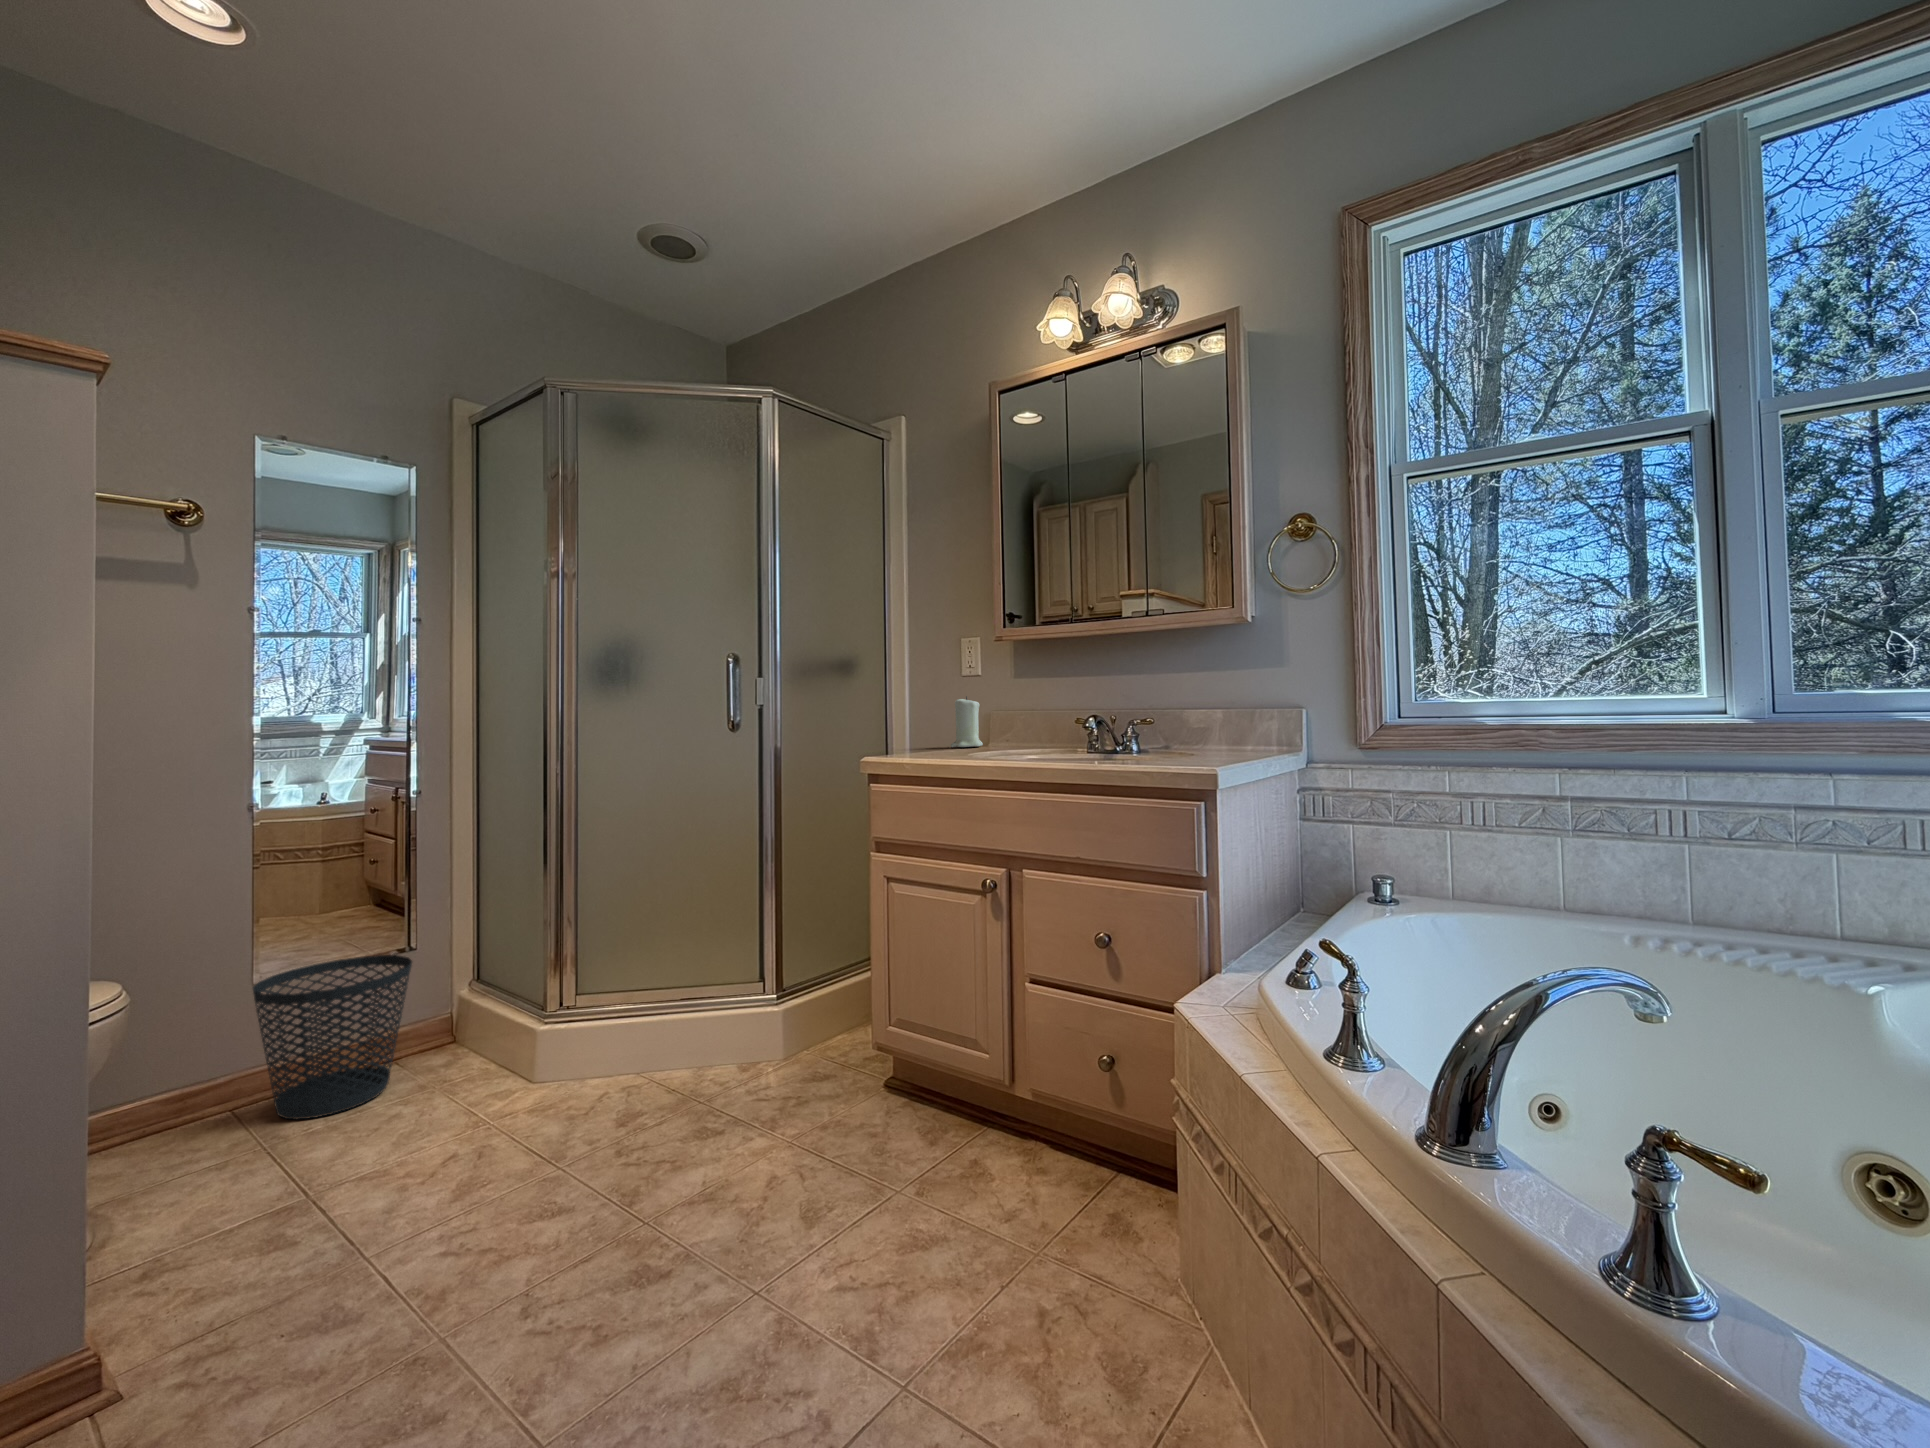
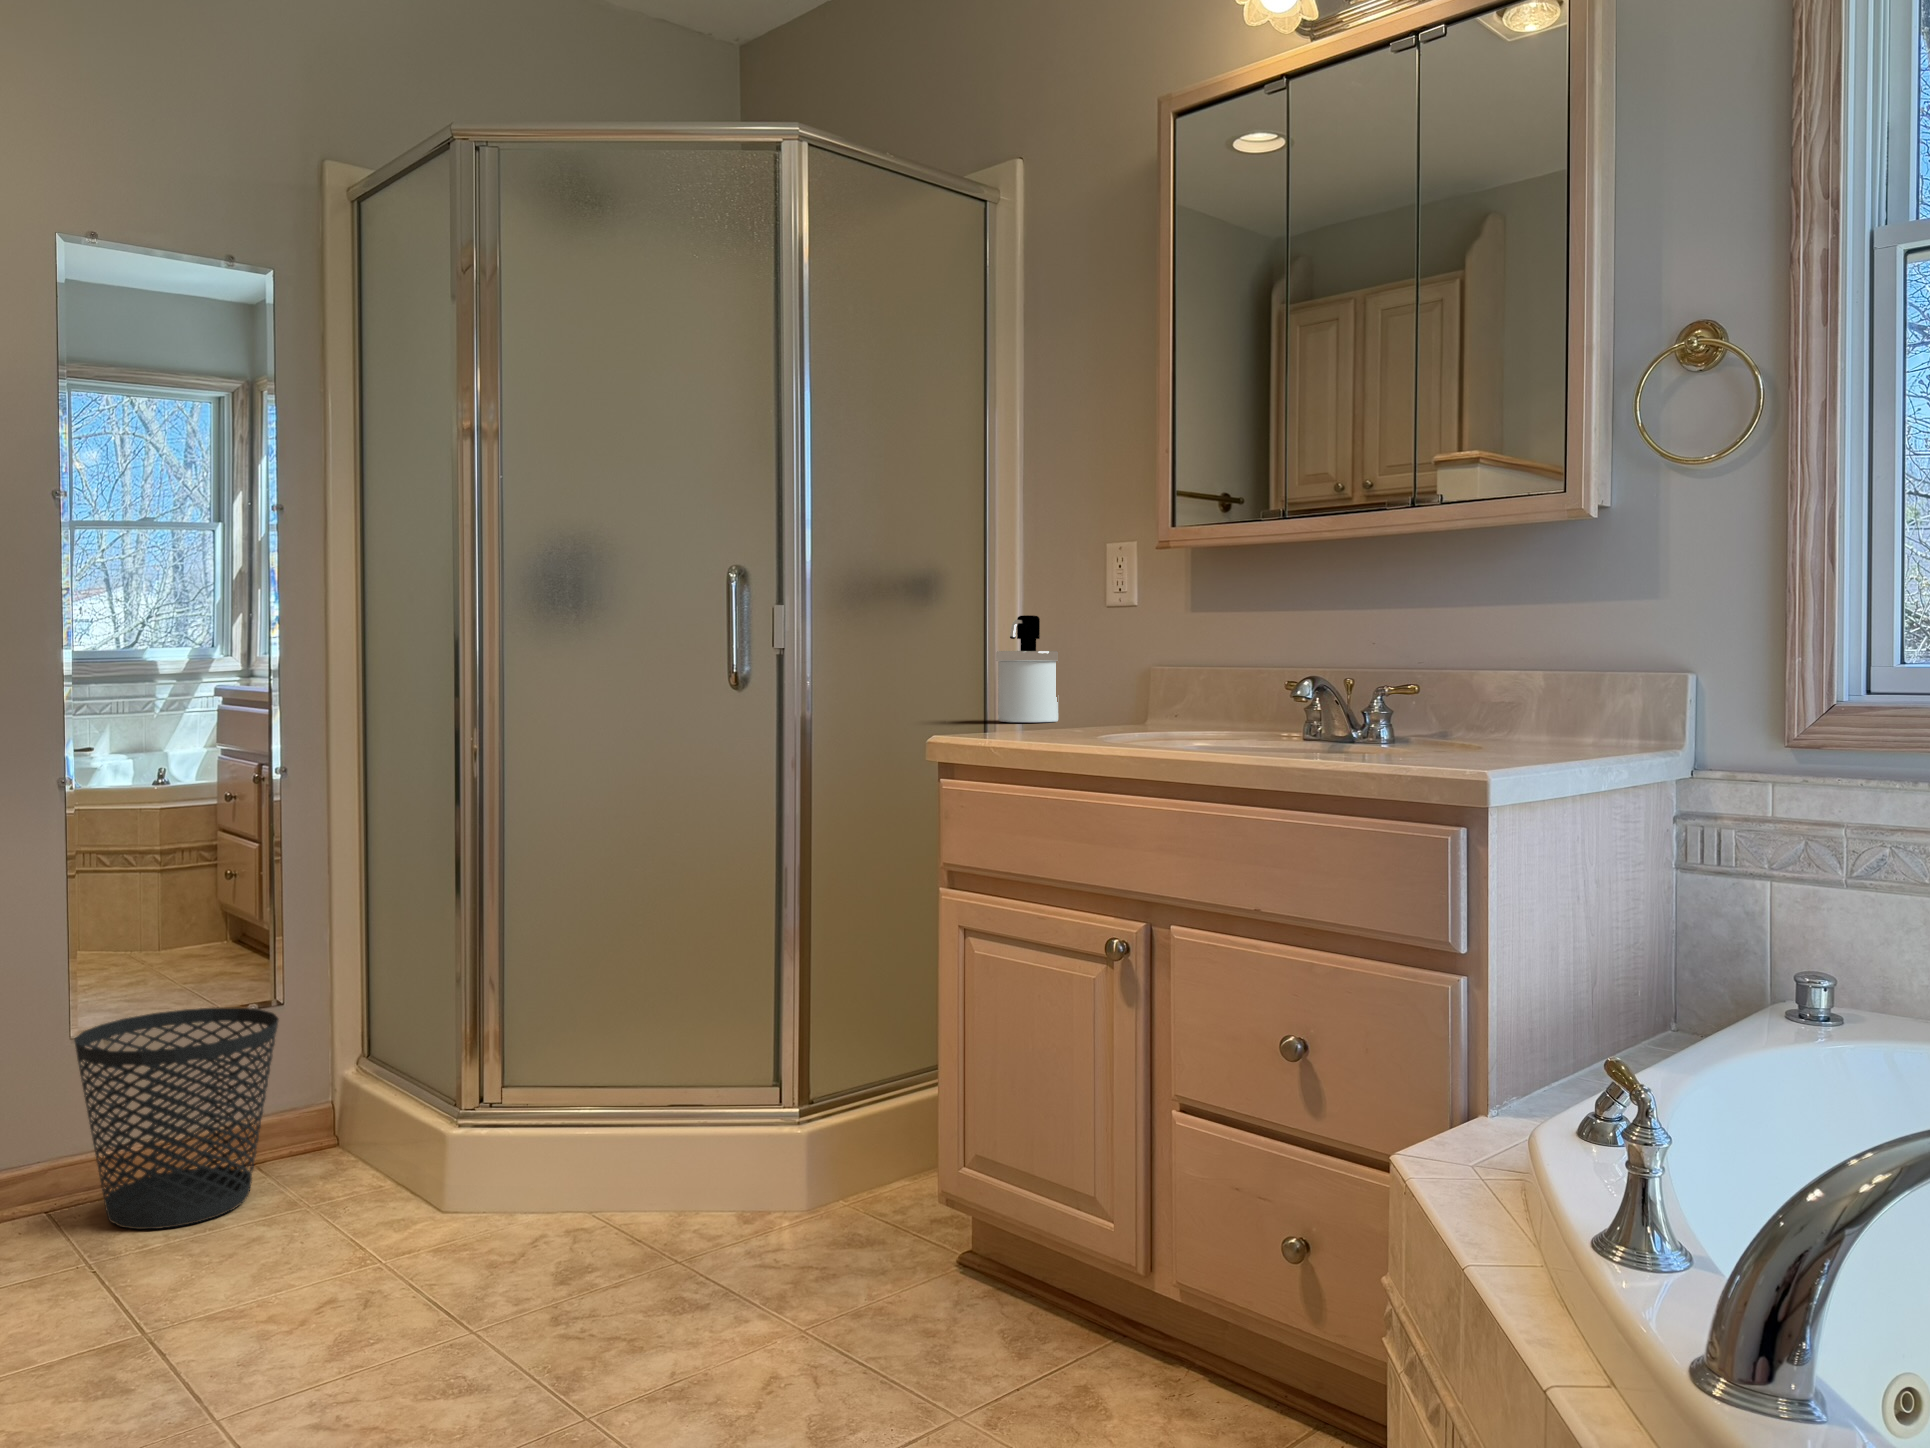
soap dispenser: none [895,683,934,746] -> present [996,615,1059,722]
candle: present [951,696,983,747] -> none [1083,640,1138,726]

